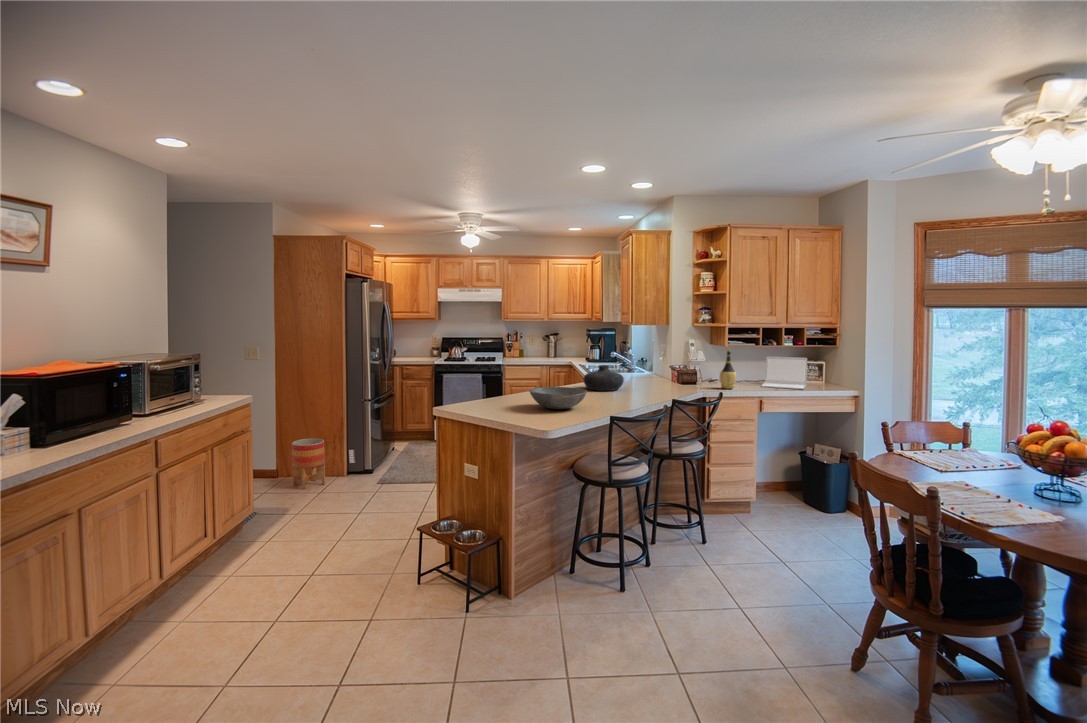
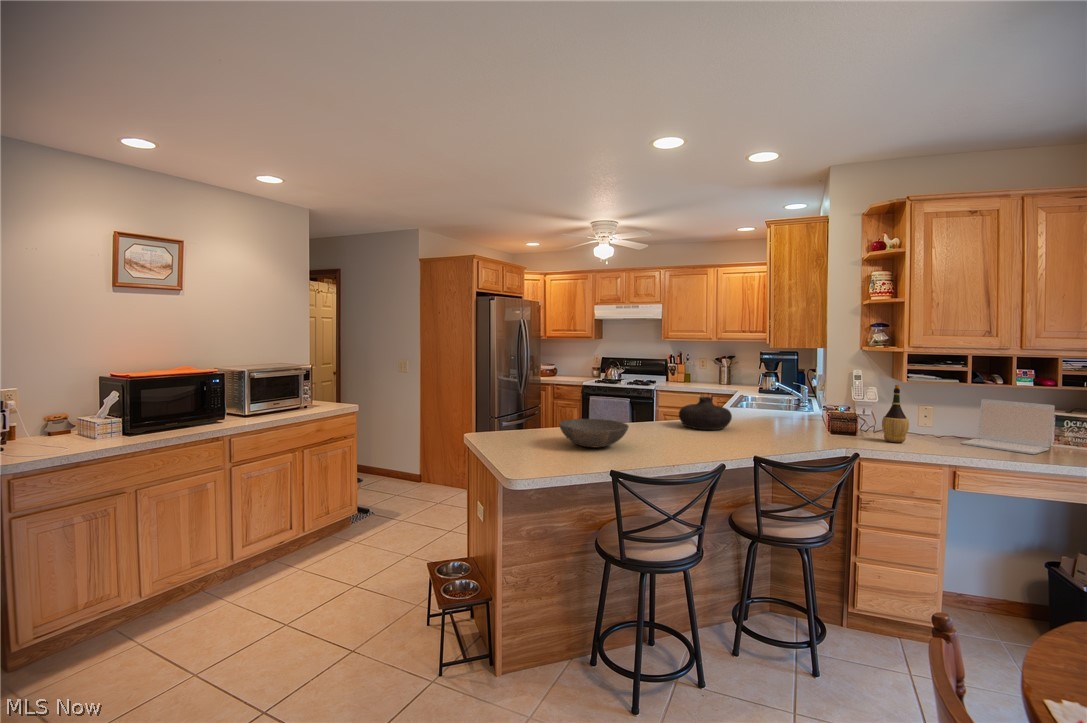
planter: present [292,438,325,489] -> none [417,451,446,500]

